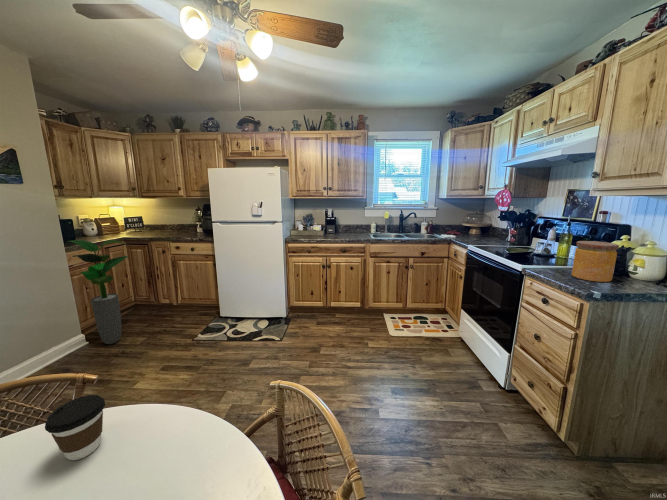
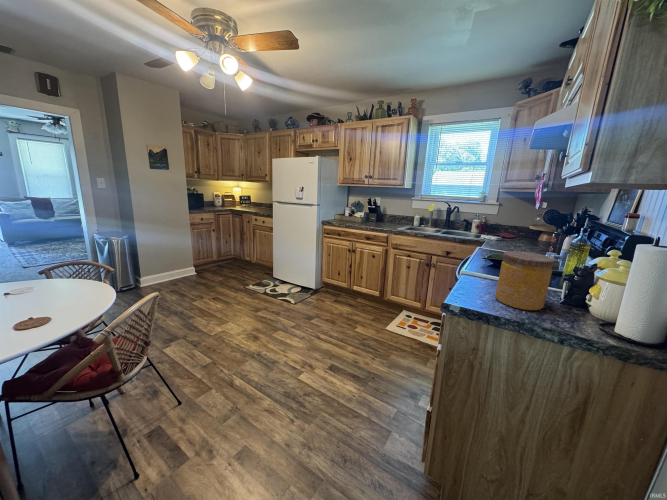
potted plant: present [69,240,128,344] -> none [186,207,220,276]
coffee cup: present [45,395,105,460] -> none [54,270,82,295]

